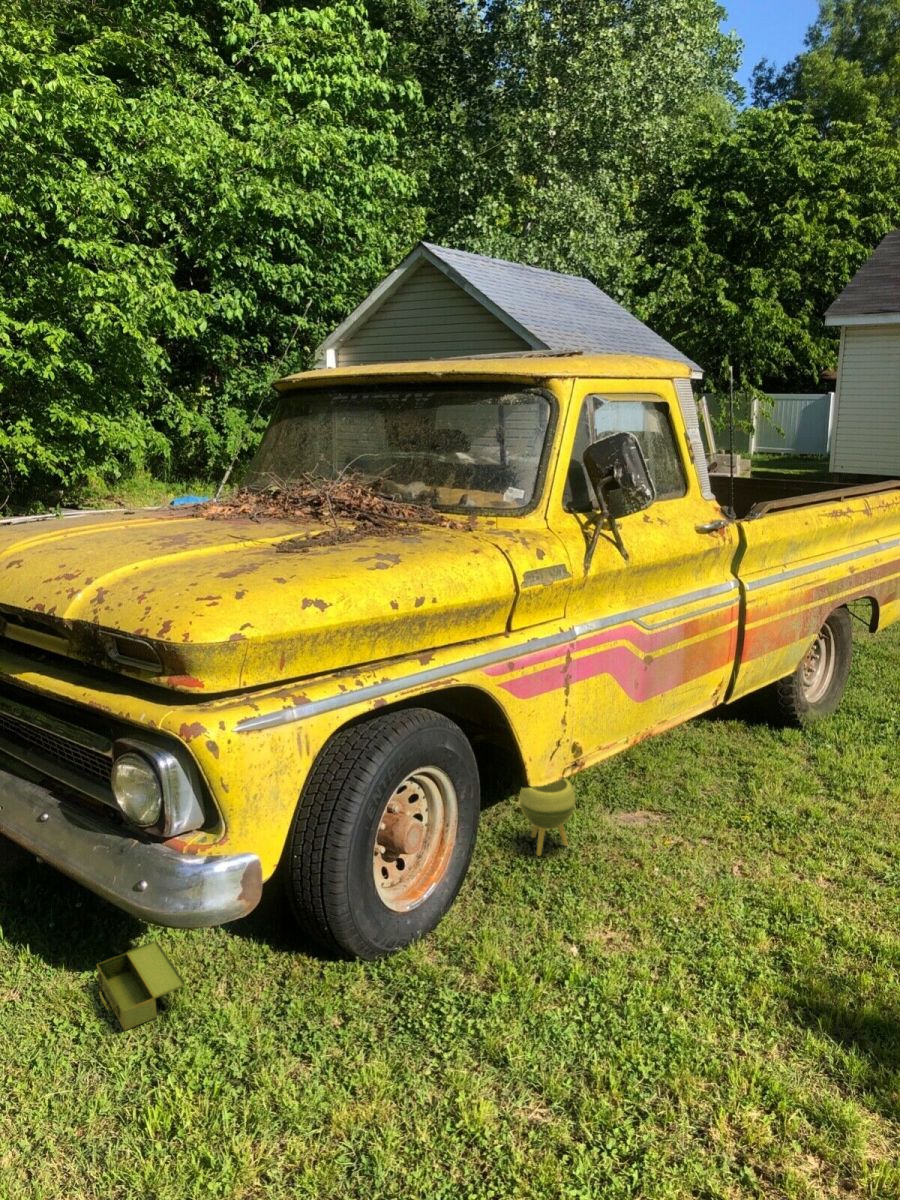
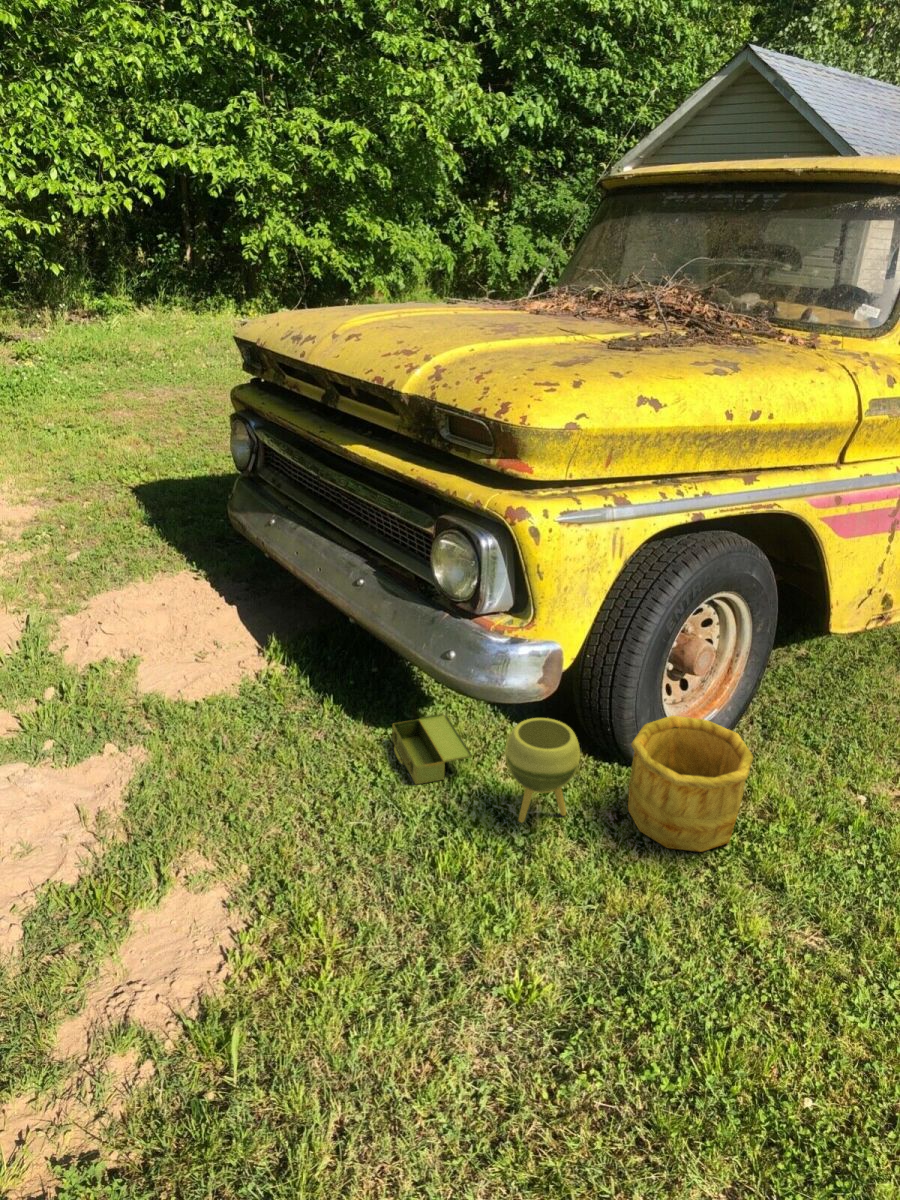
planter: present [520,779,575,856] -> present [505,718,580,823]
wooden bucket: none [345,900,464,1044] -> present [628,716,753,852]

